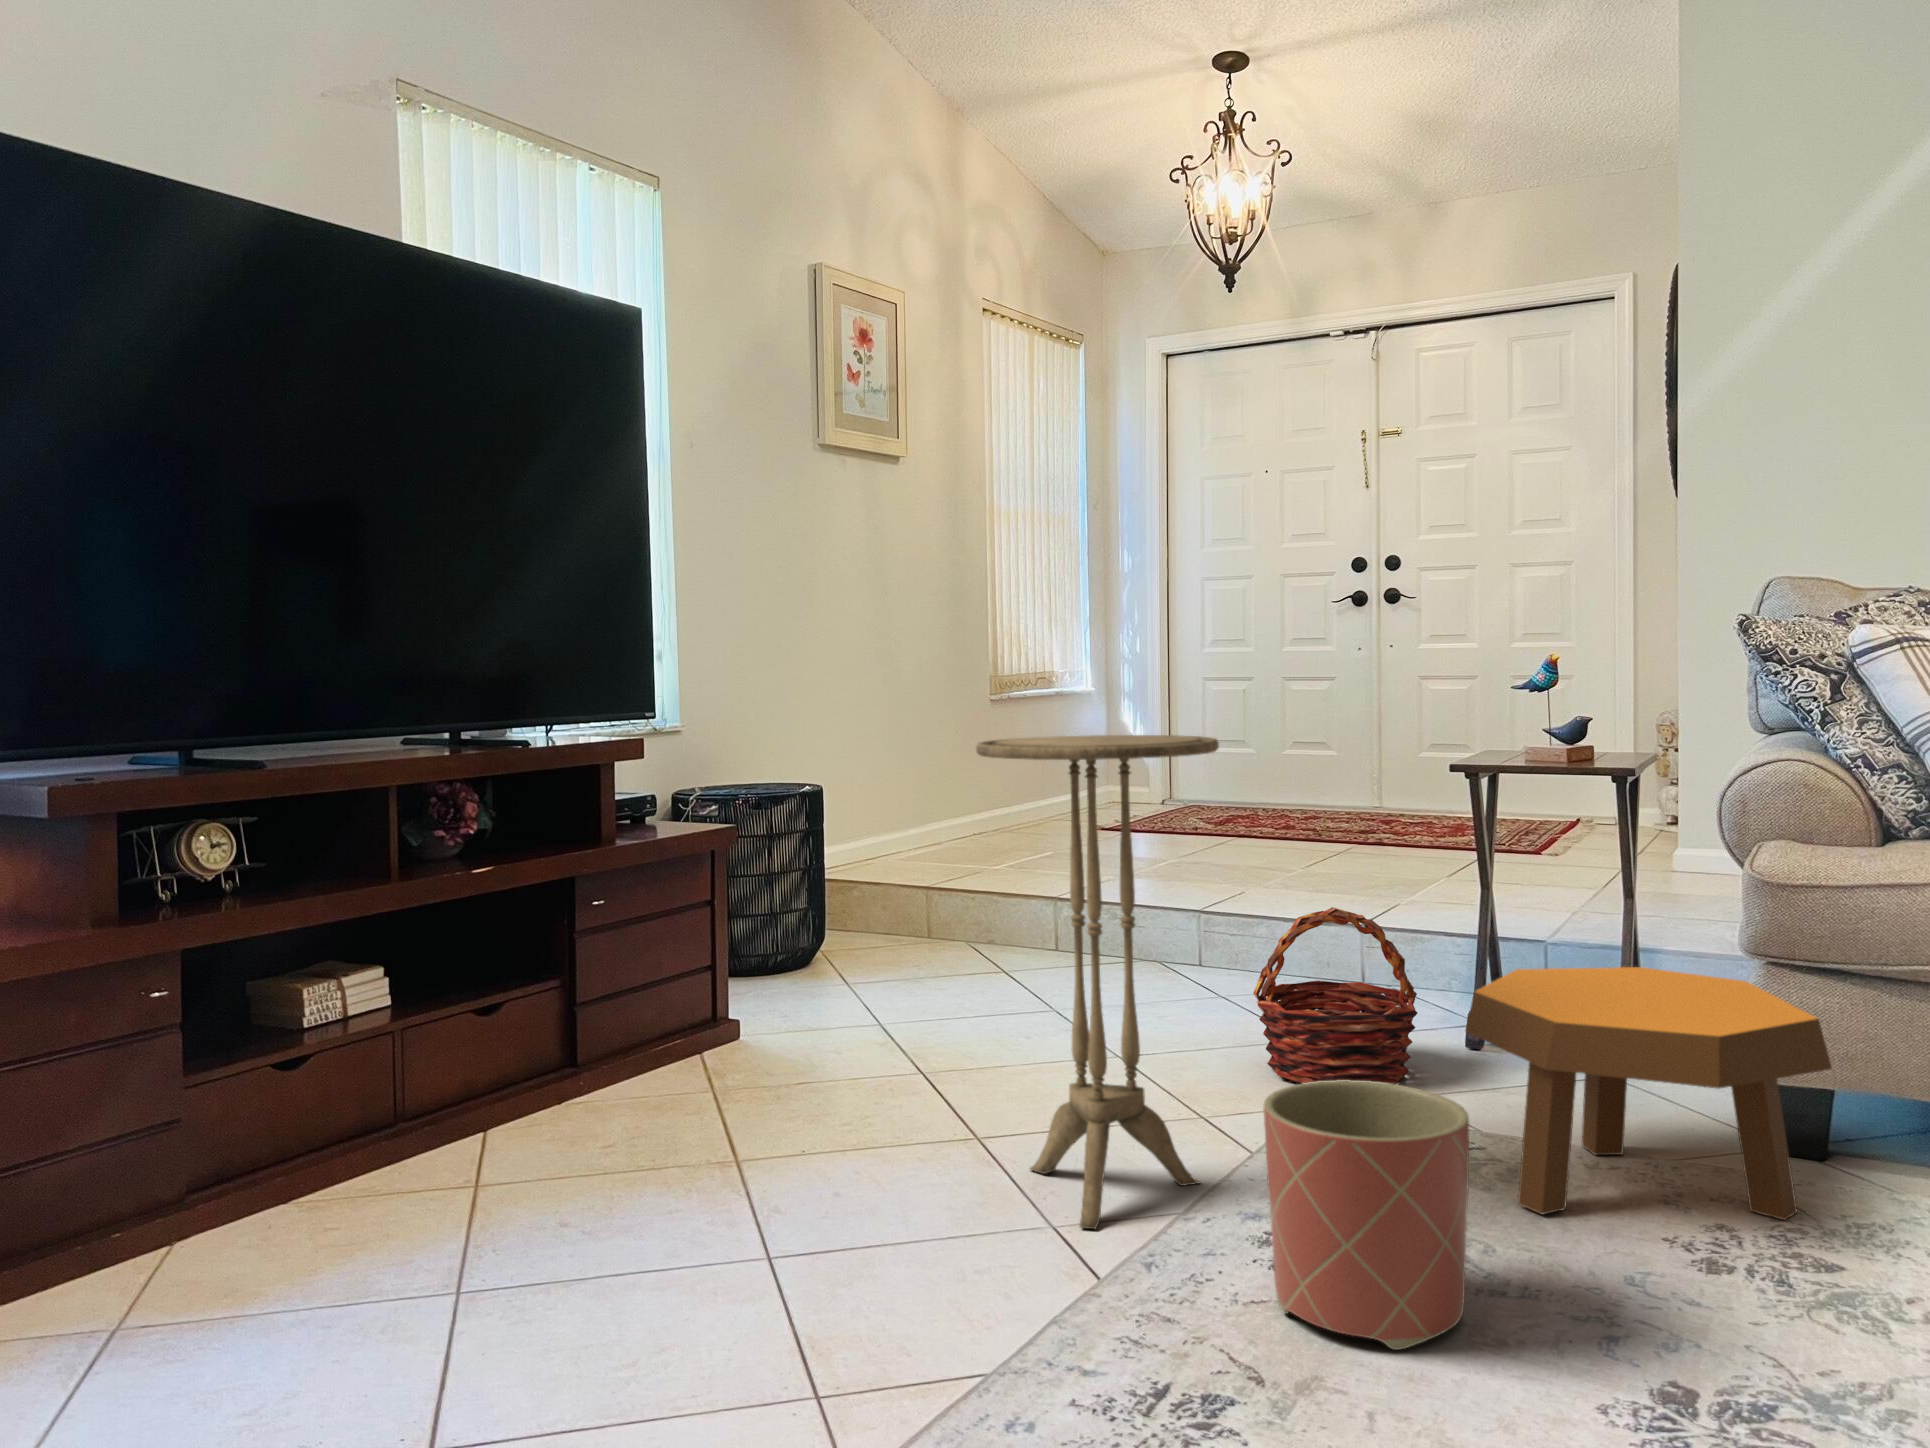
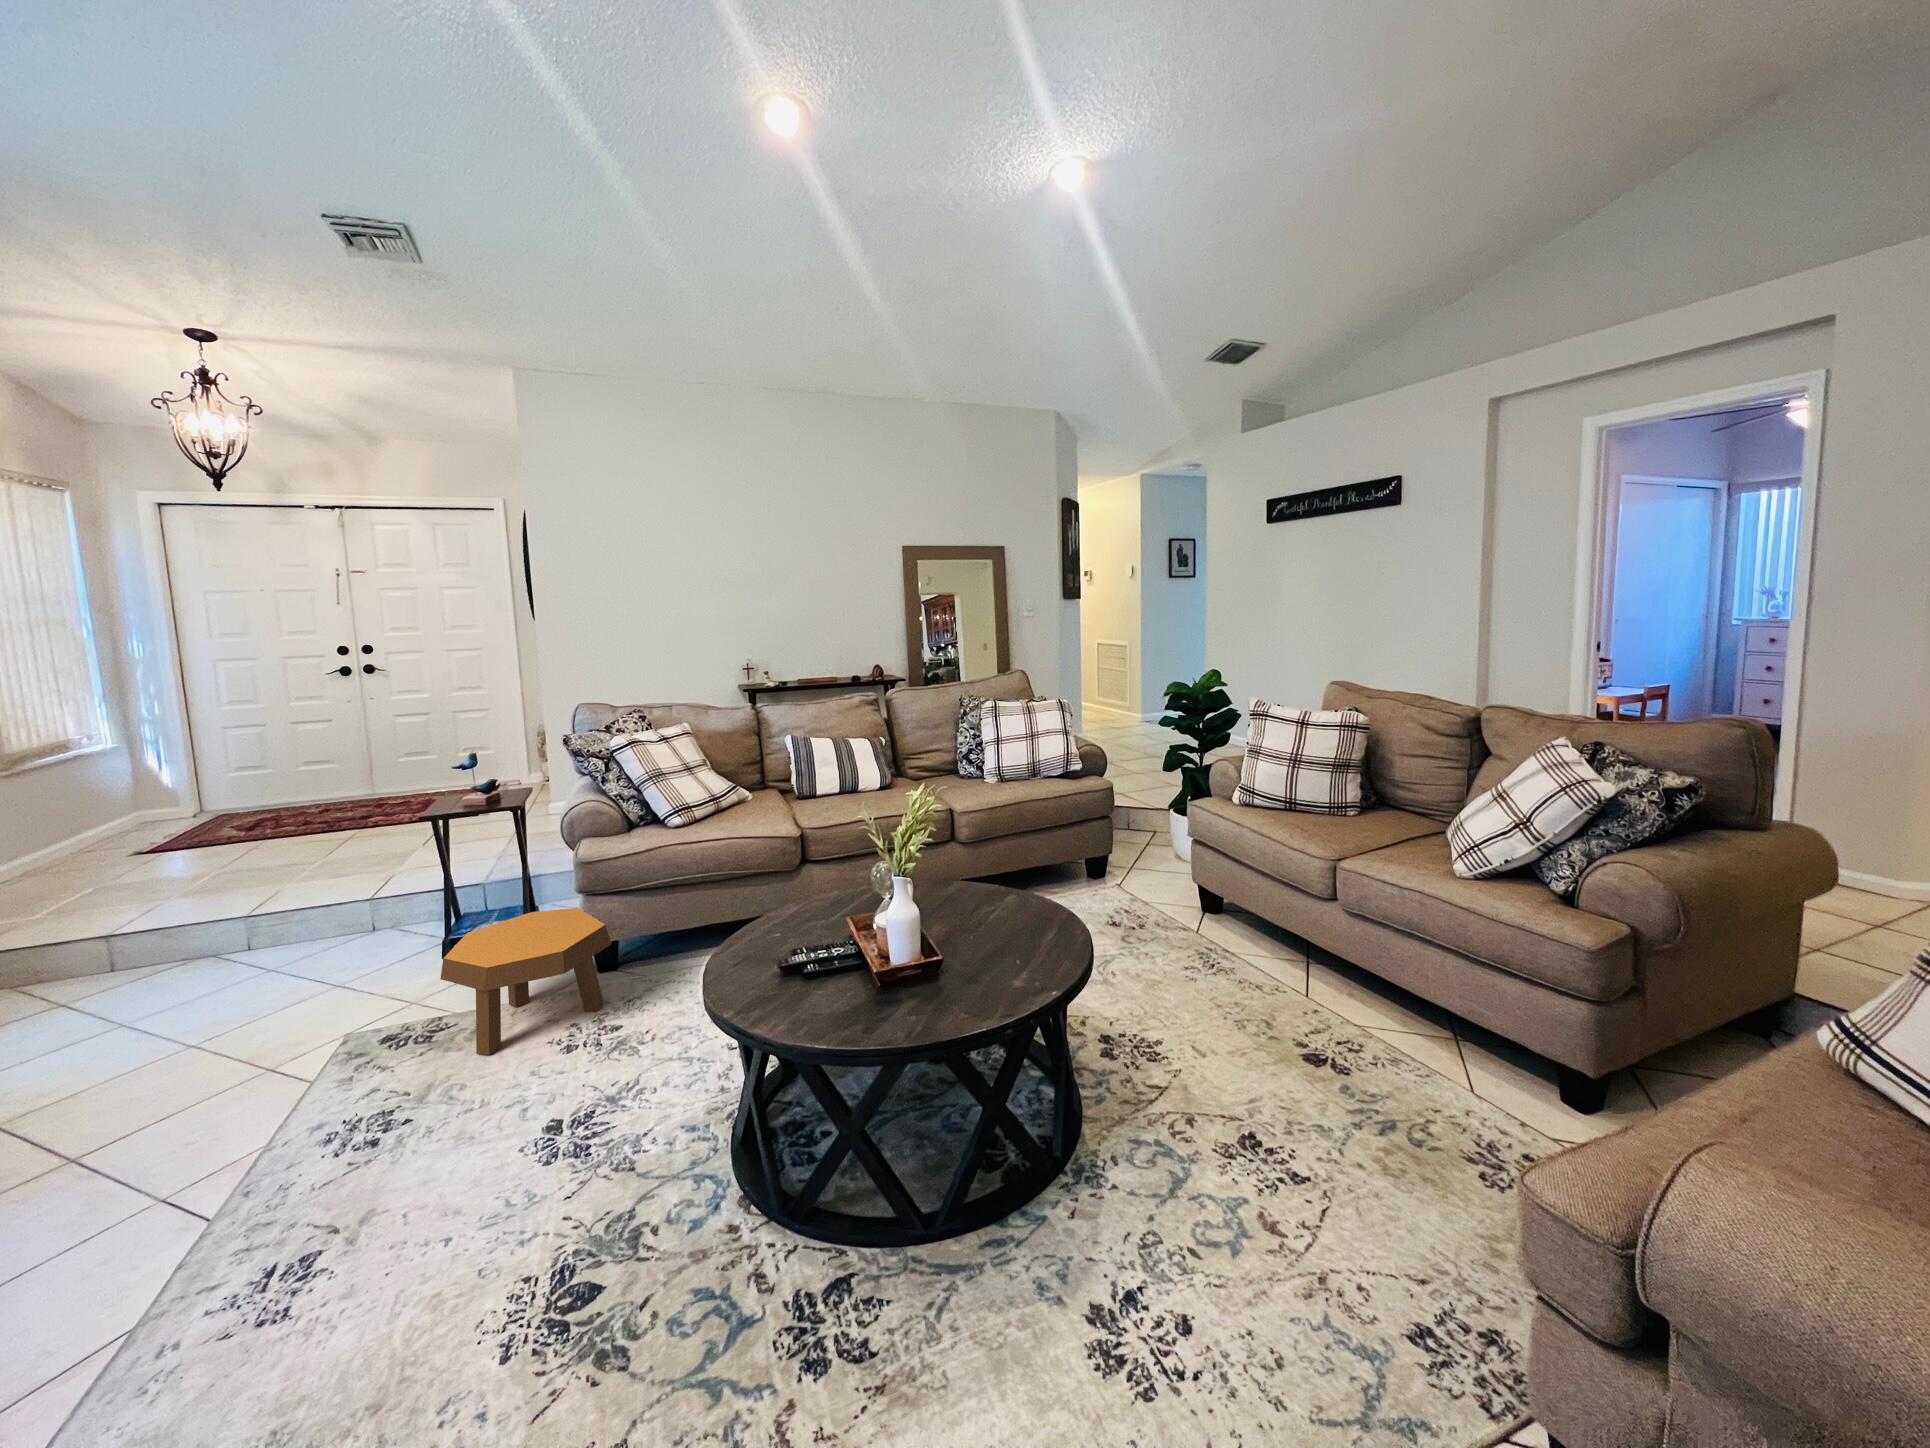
side table: present [976,735,1219,1229] -> none [38,872,277,1196]
basket: present [1253,907,1418,1084] -> none [298,917,411,1025]
planter: present [1264,1080,1469,1350] -> none [320,1035,450,1181]

